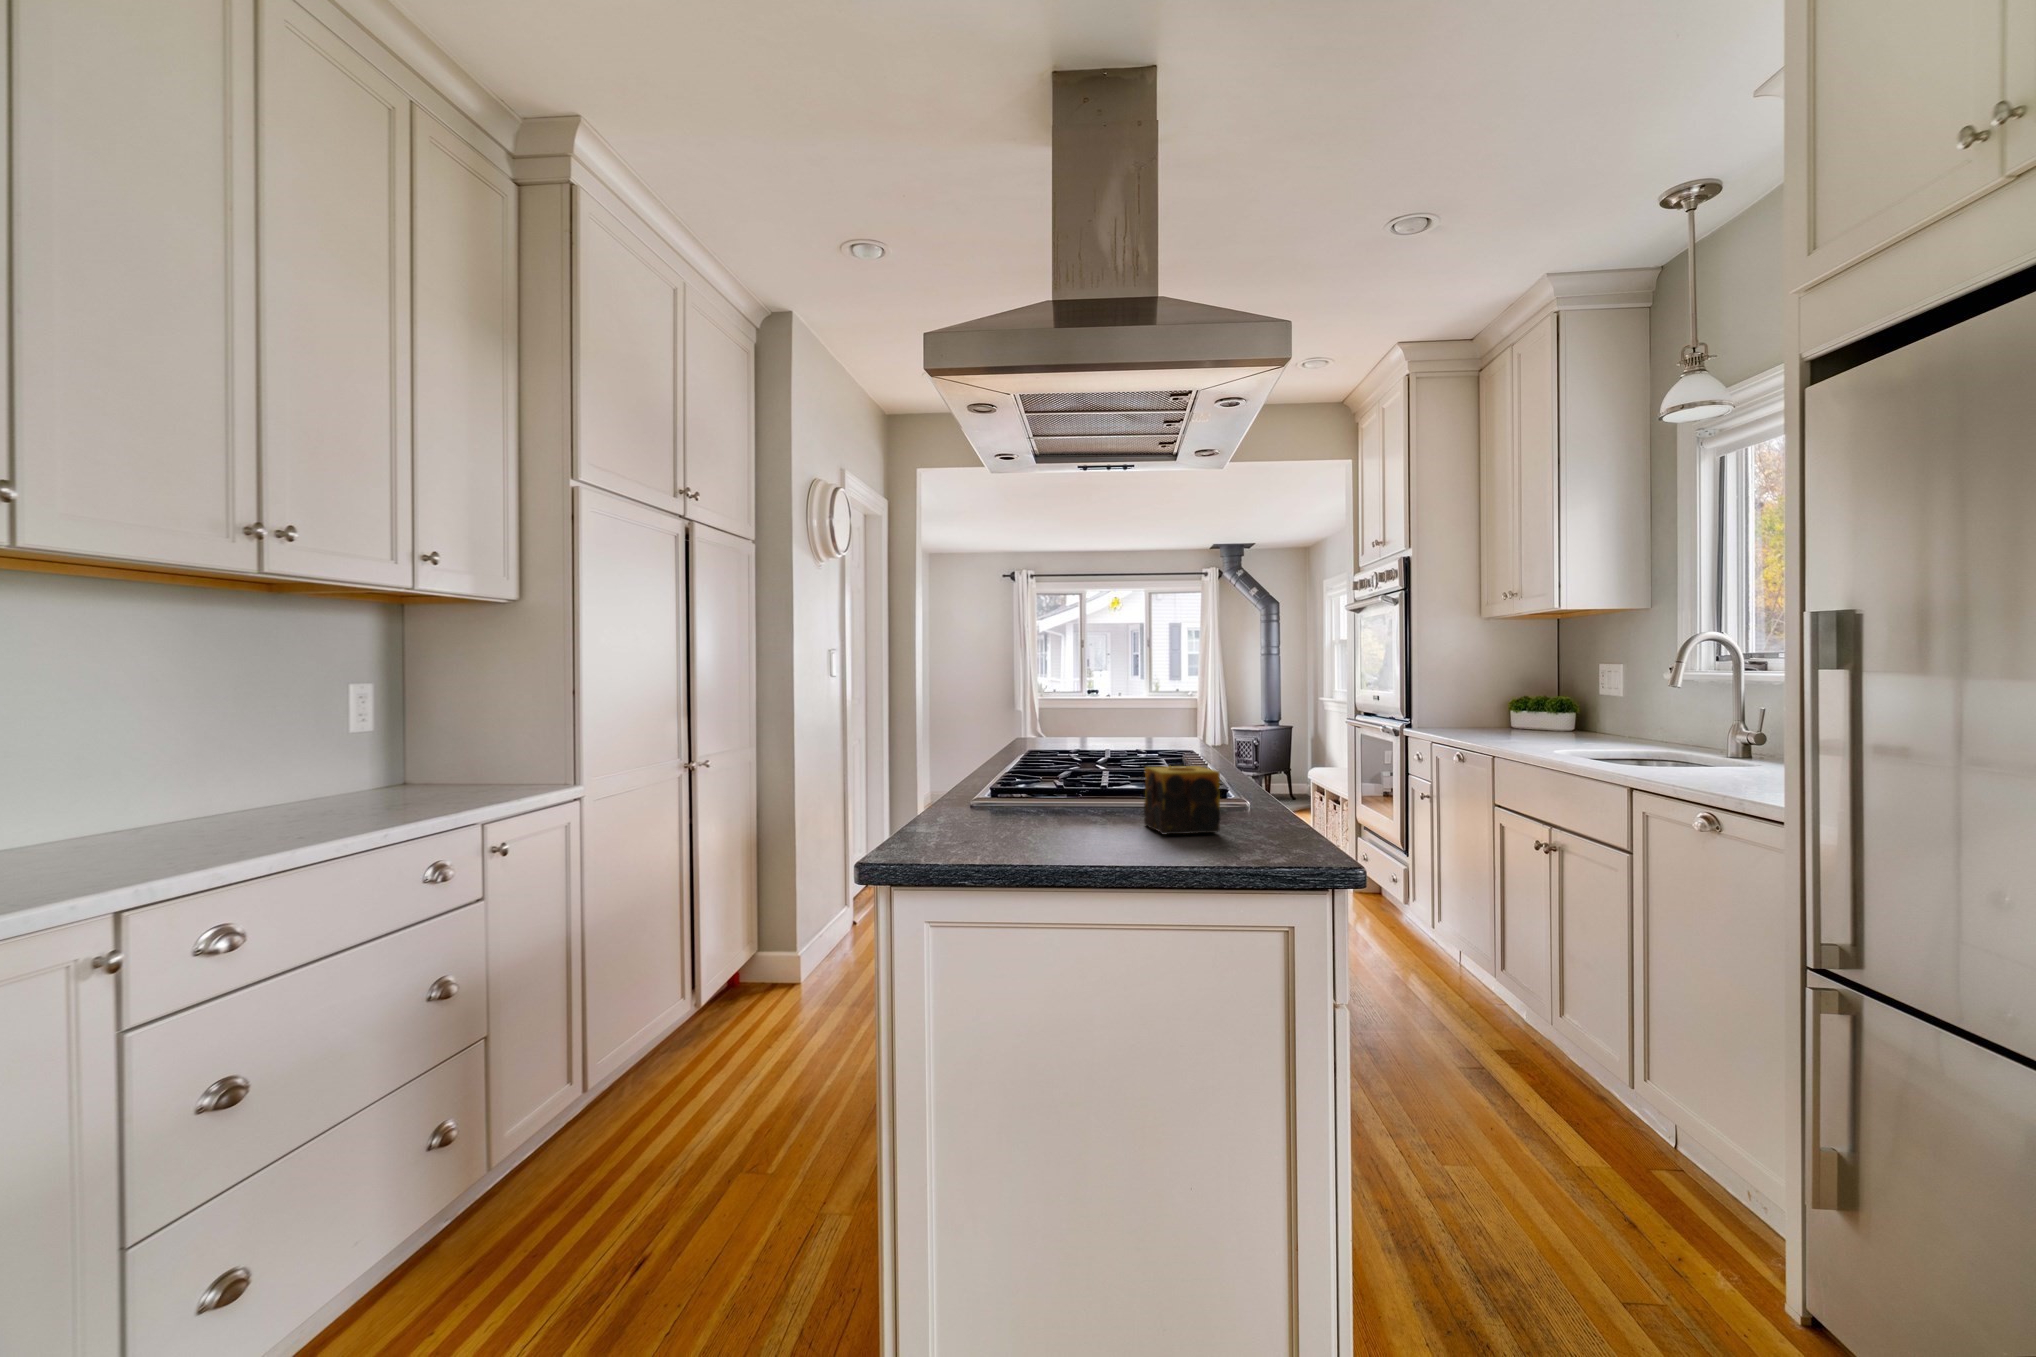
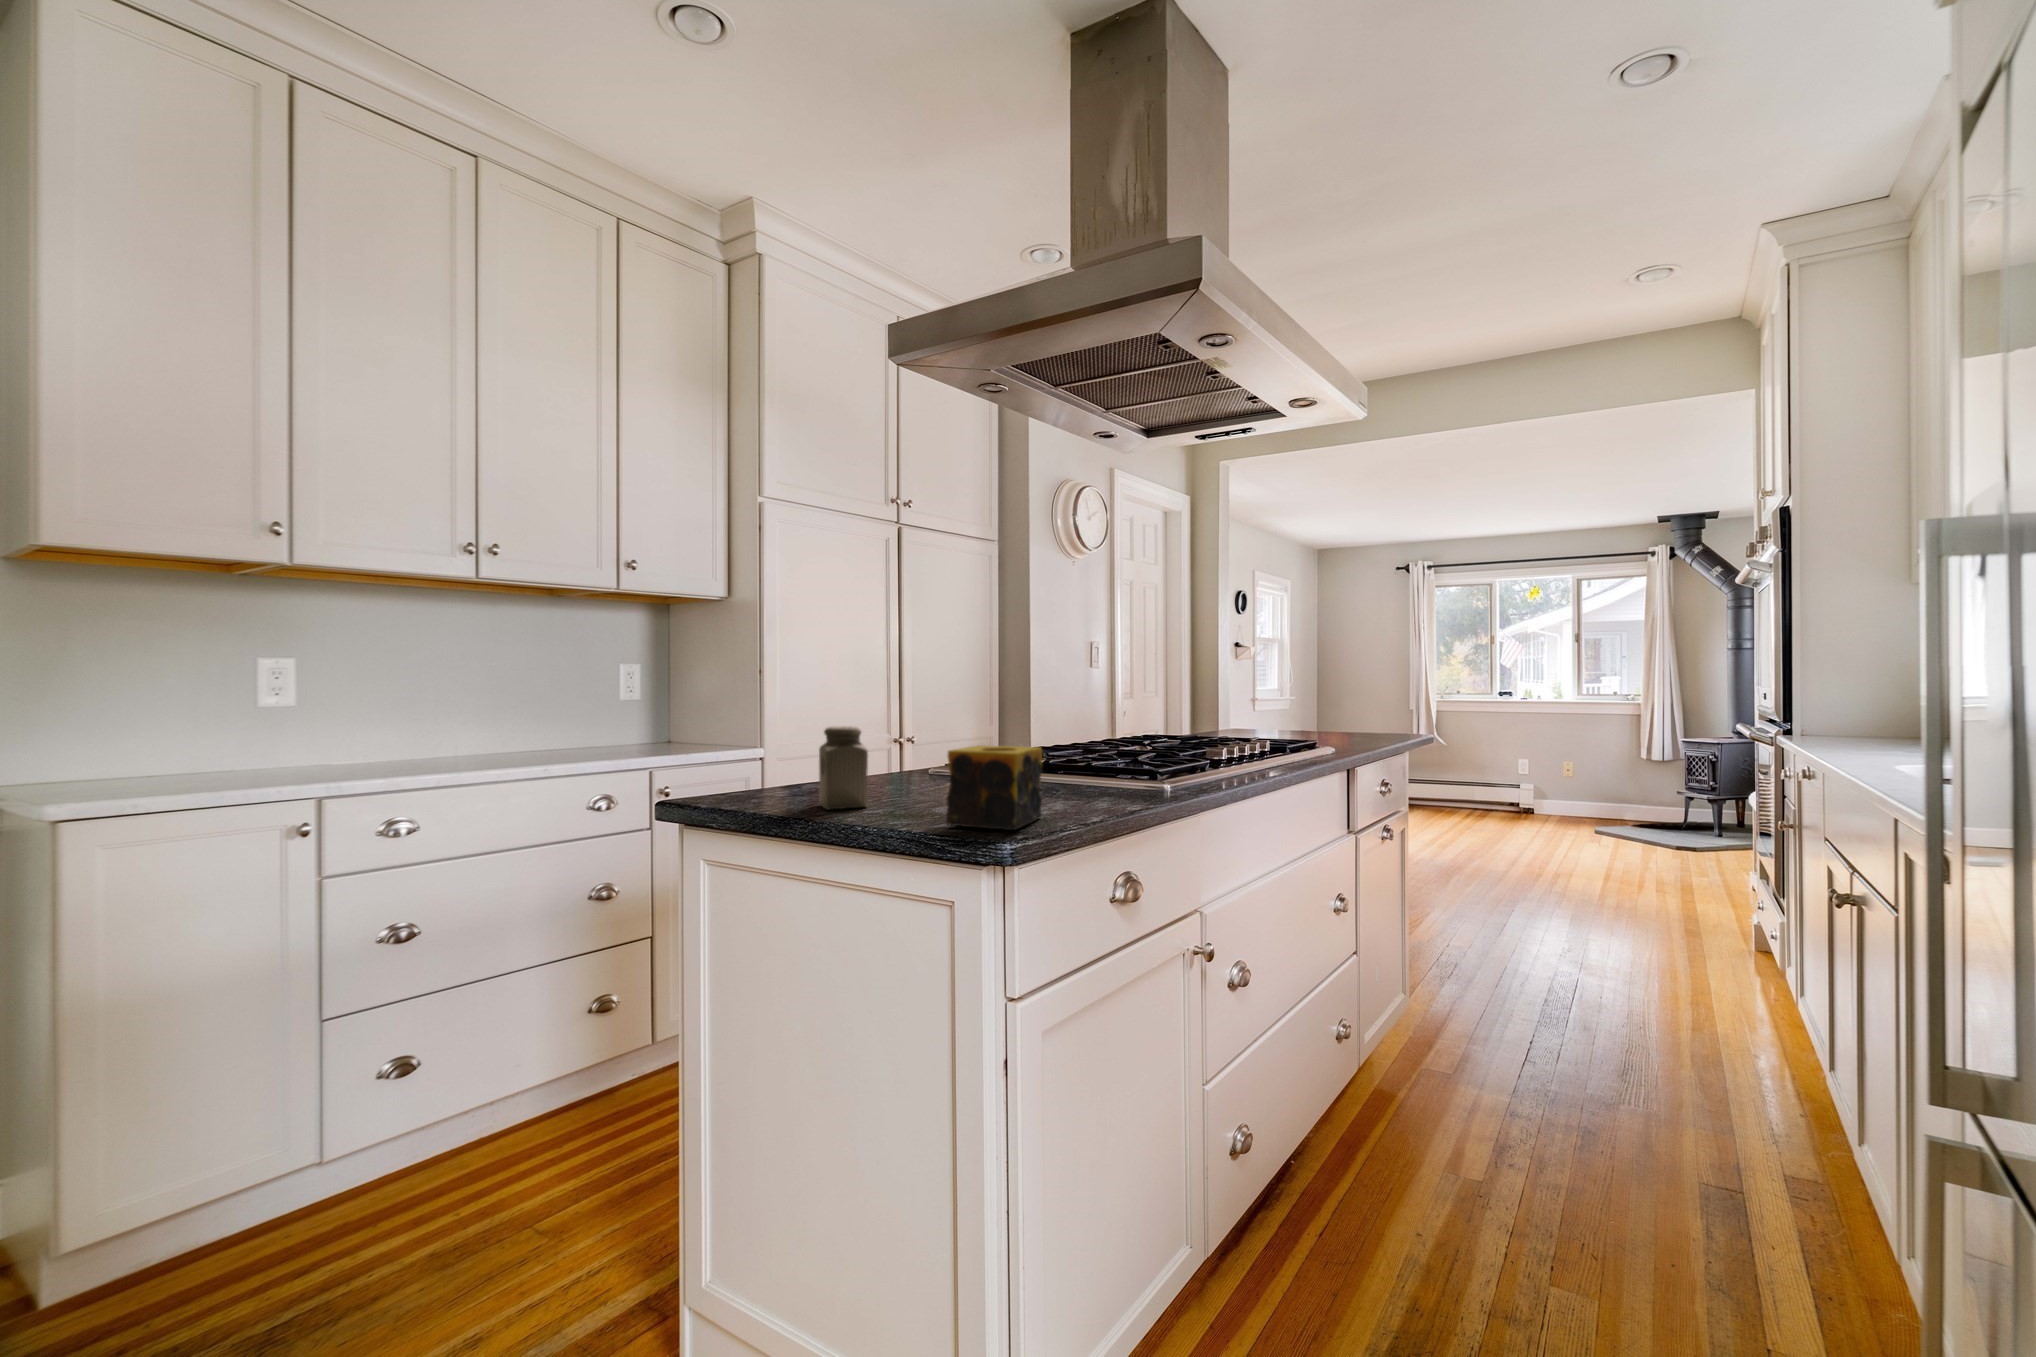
salt shaker: none [989,756,1040,834] -> present [819,726,868,809]

